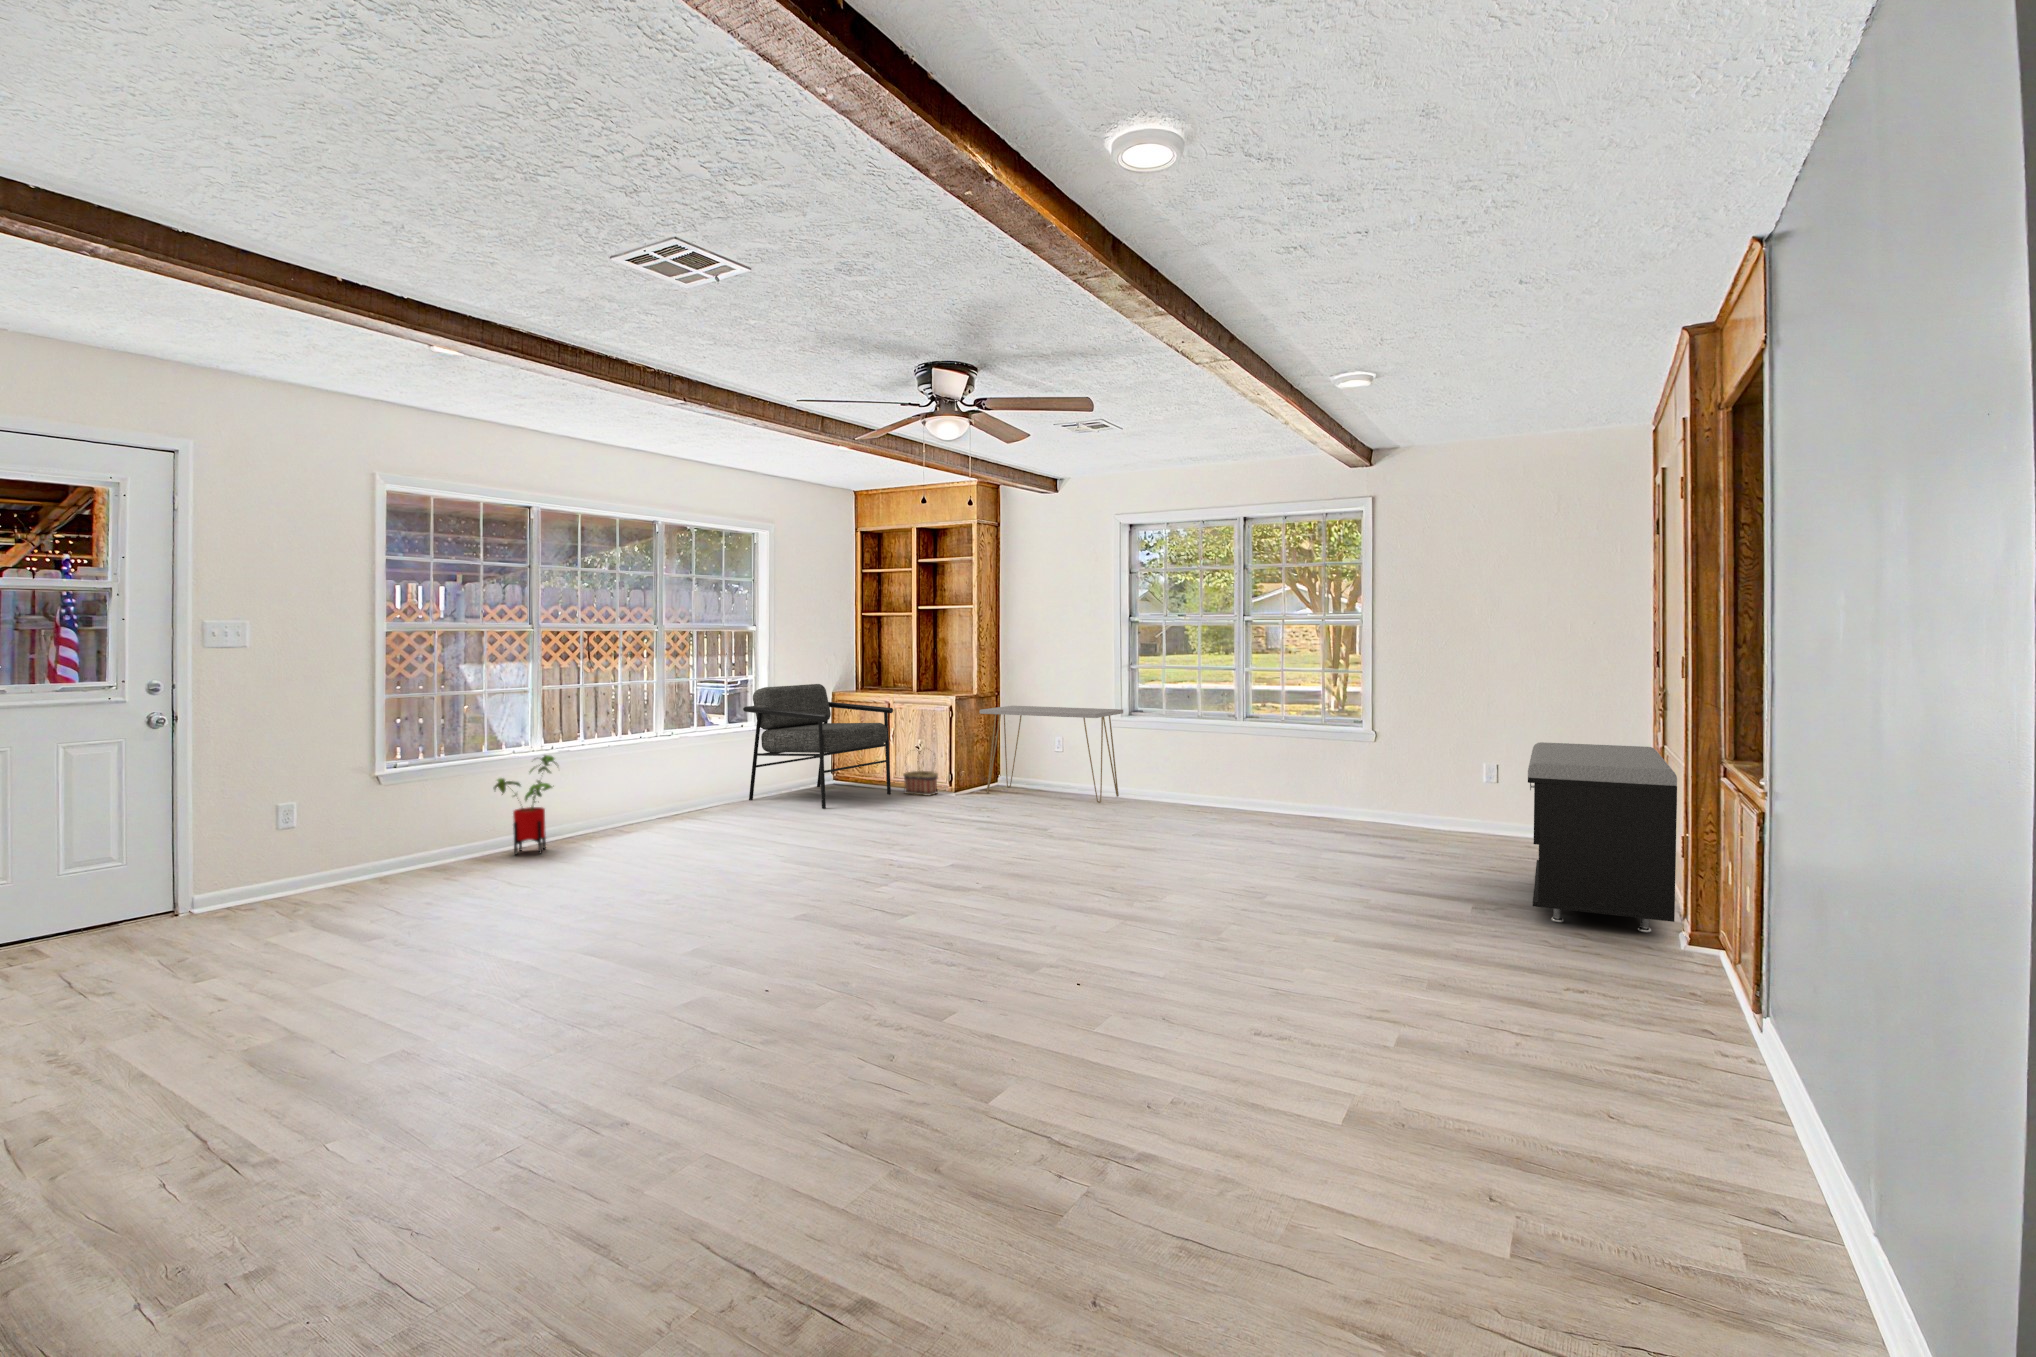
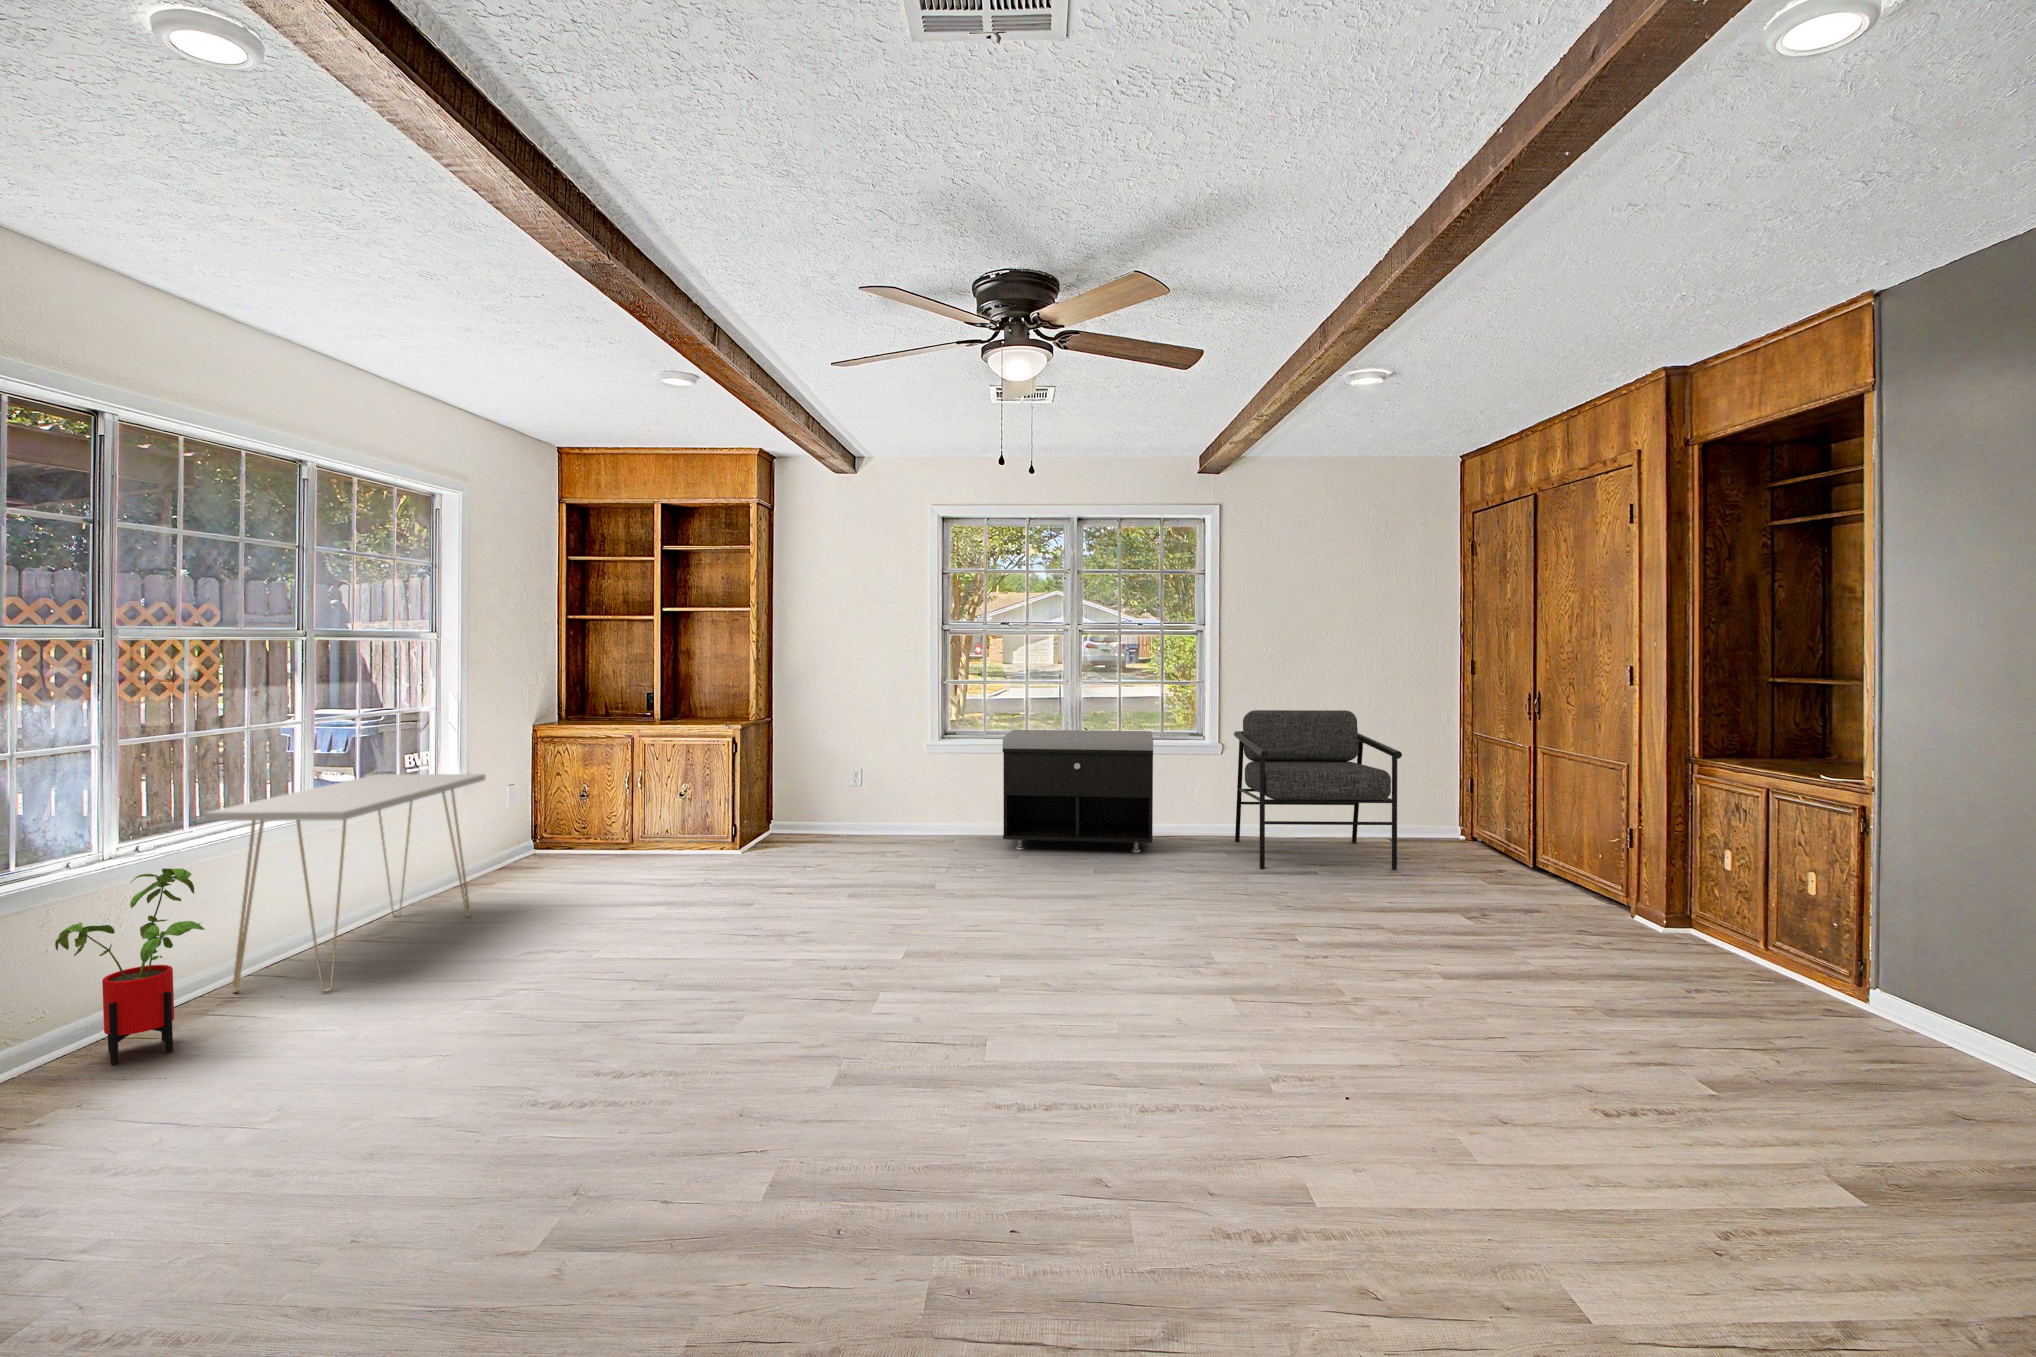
armchair: present [743,684,893,808] -> present [1234,710,1402,870]
console table: present [980,706,1123,803] -> present [203,774,485,992]
storage bench: present [1528,742,1677,933] -> present [1003,730,1153,853]
basket: present [904,751,938,796] -> none [667,793,717,856]

